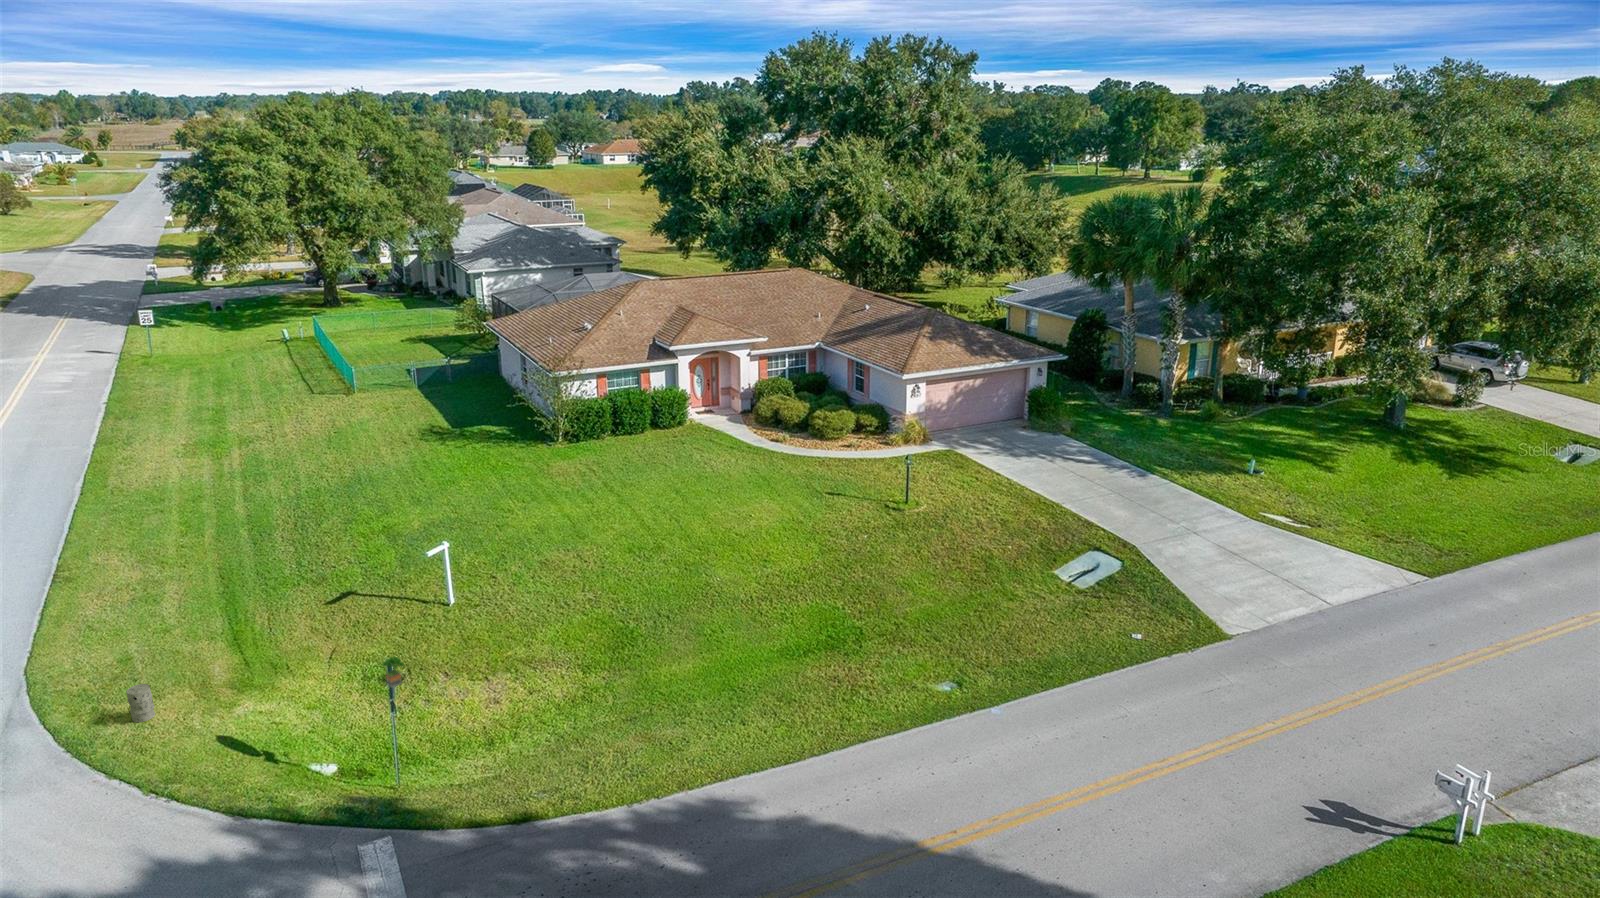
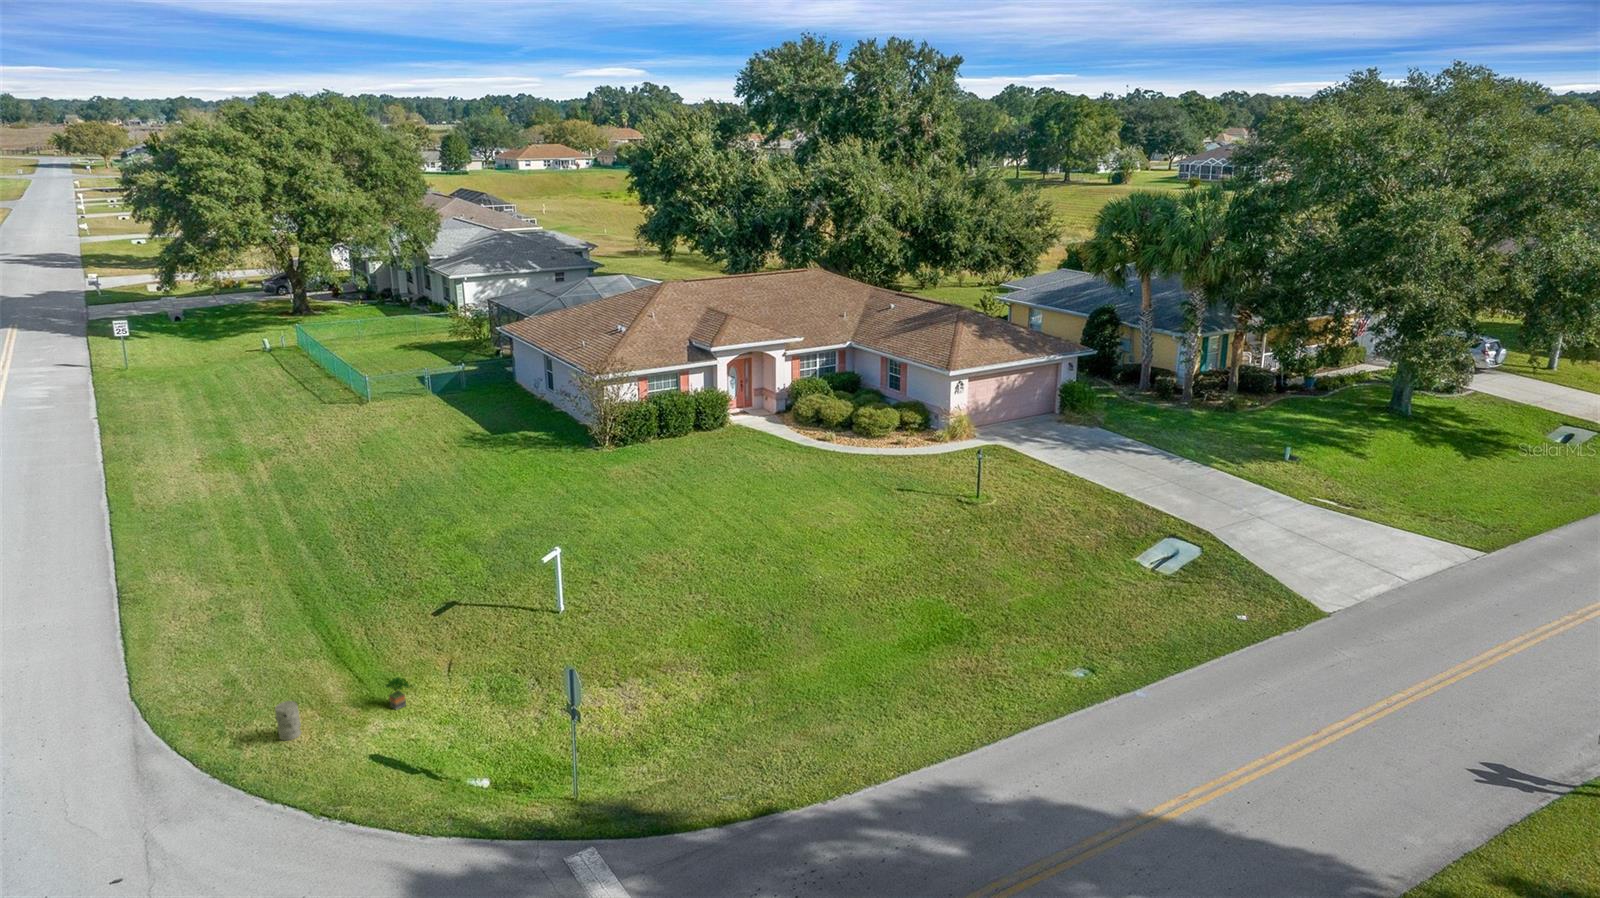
potted tree: present [382,657,405,687] -> present [386,677,409,710]

